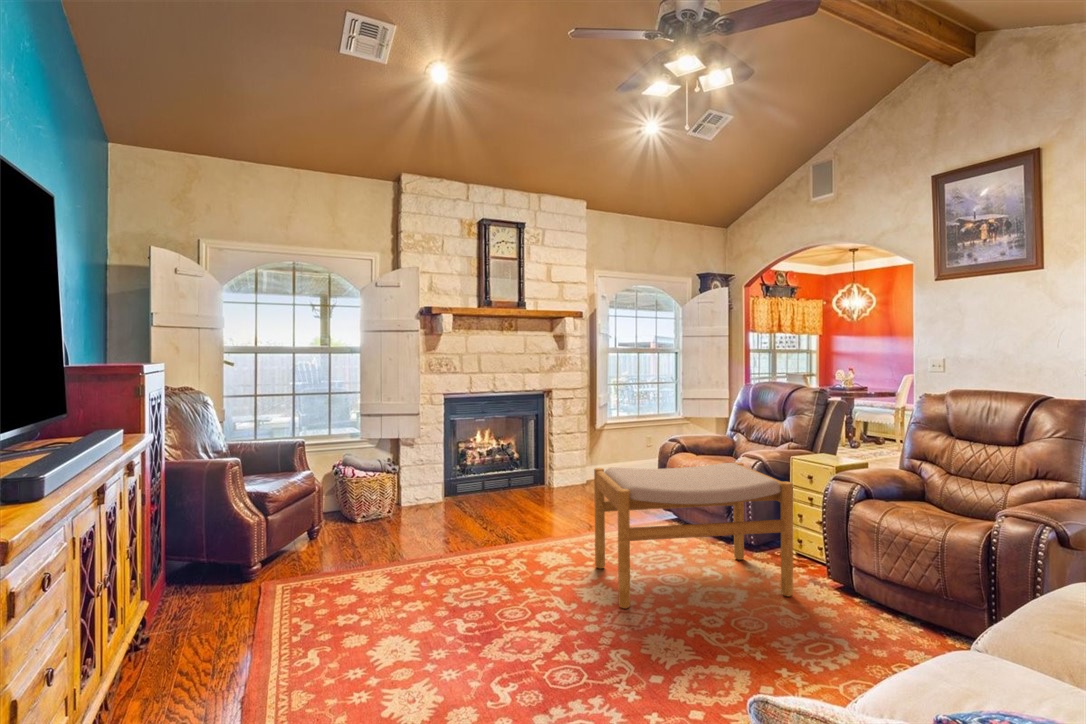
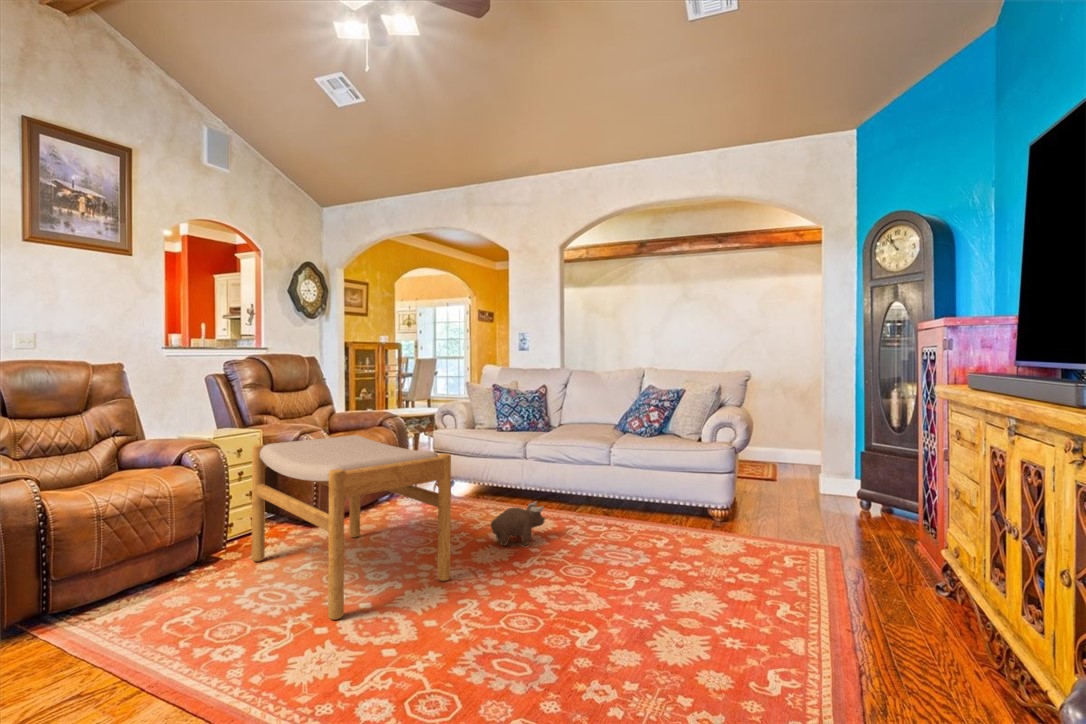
plush toy: none [674,620,729,681] -> present [491,501,546,546]

